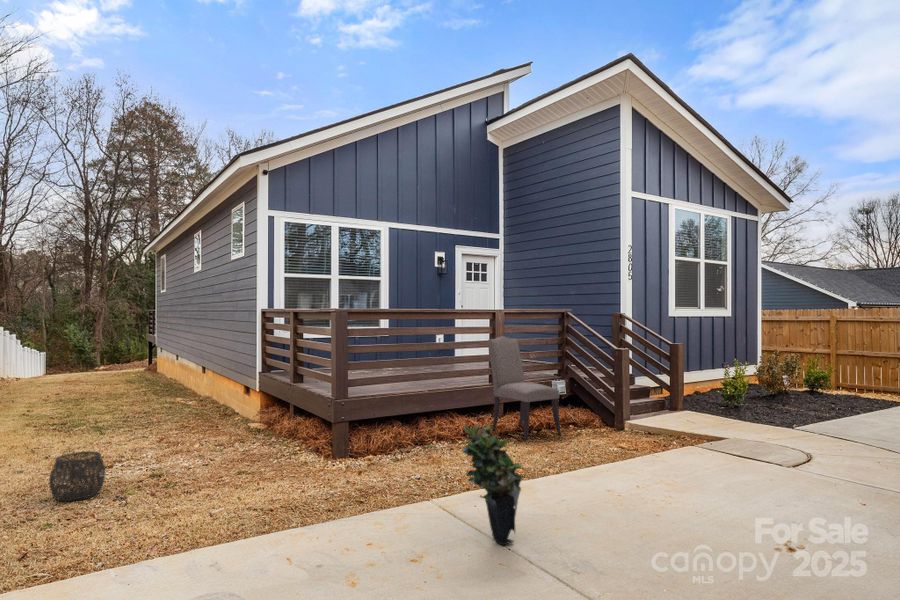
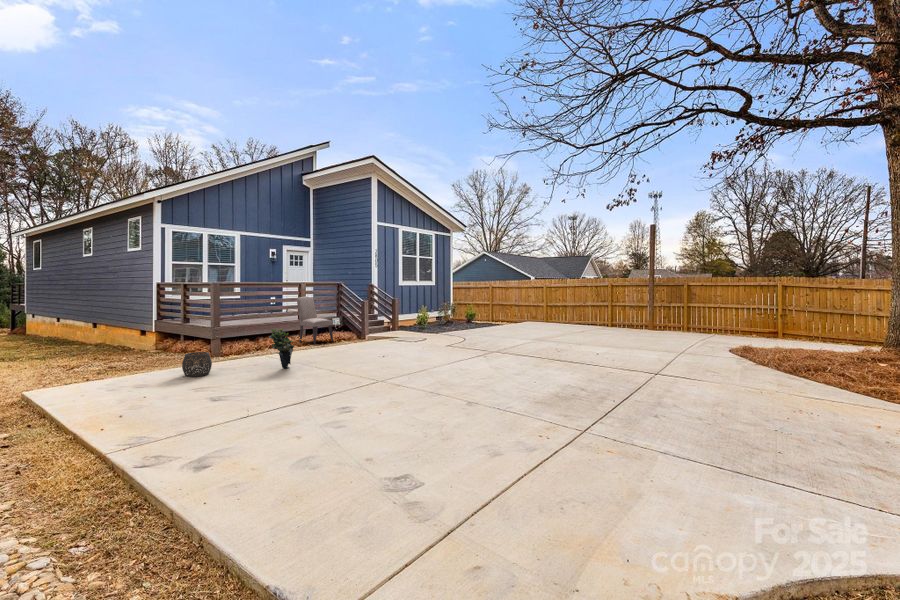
woven basket: present [49,451,105,501] -> present [182,352,212,377]

